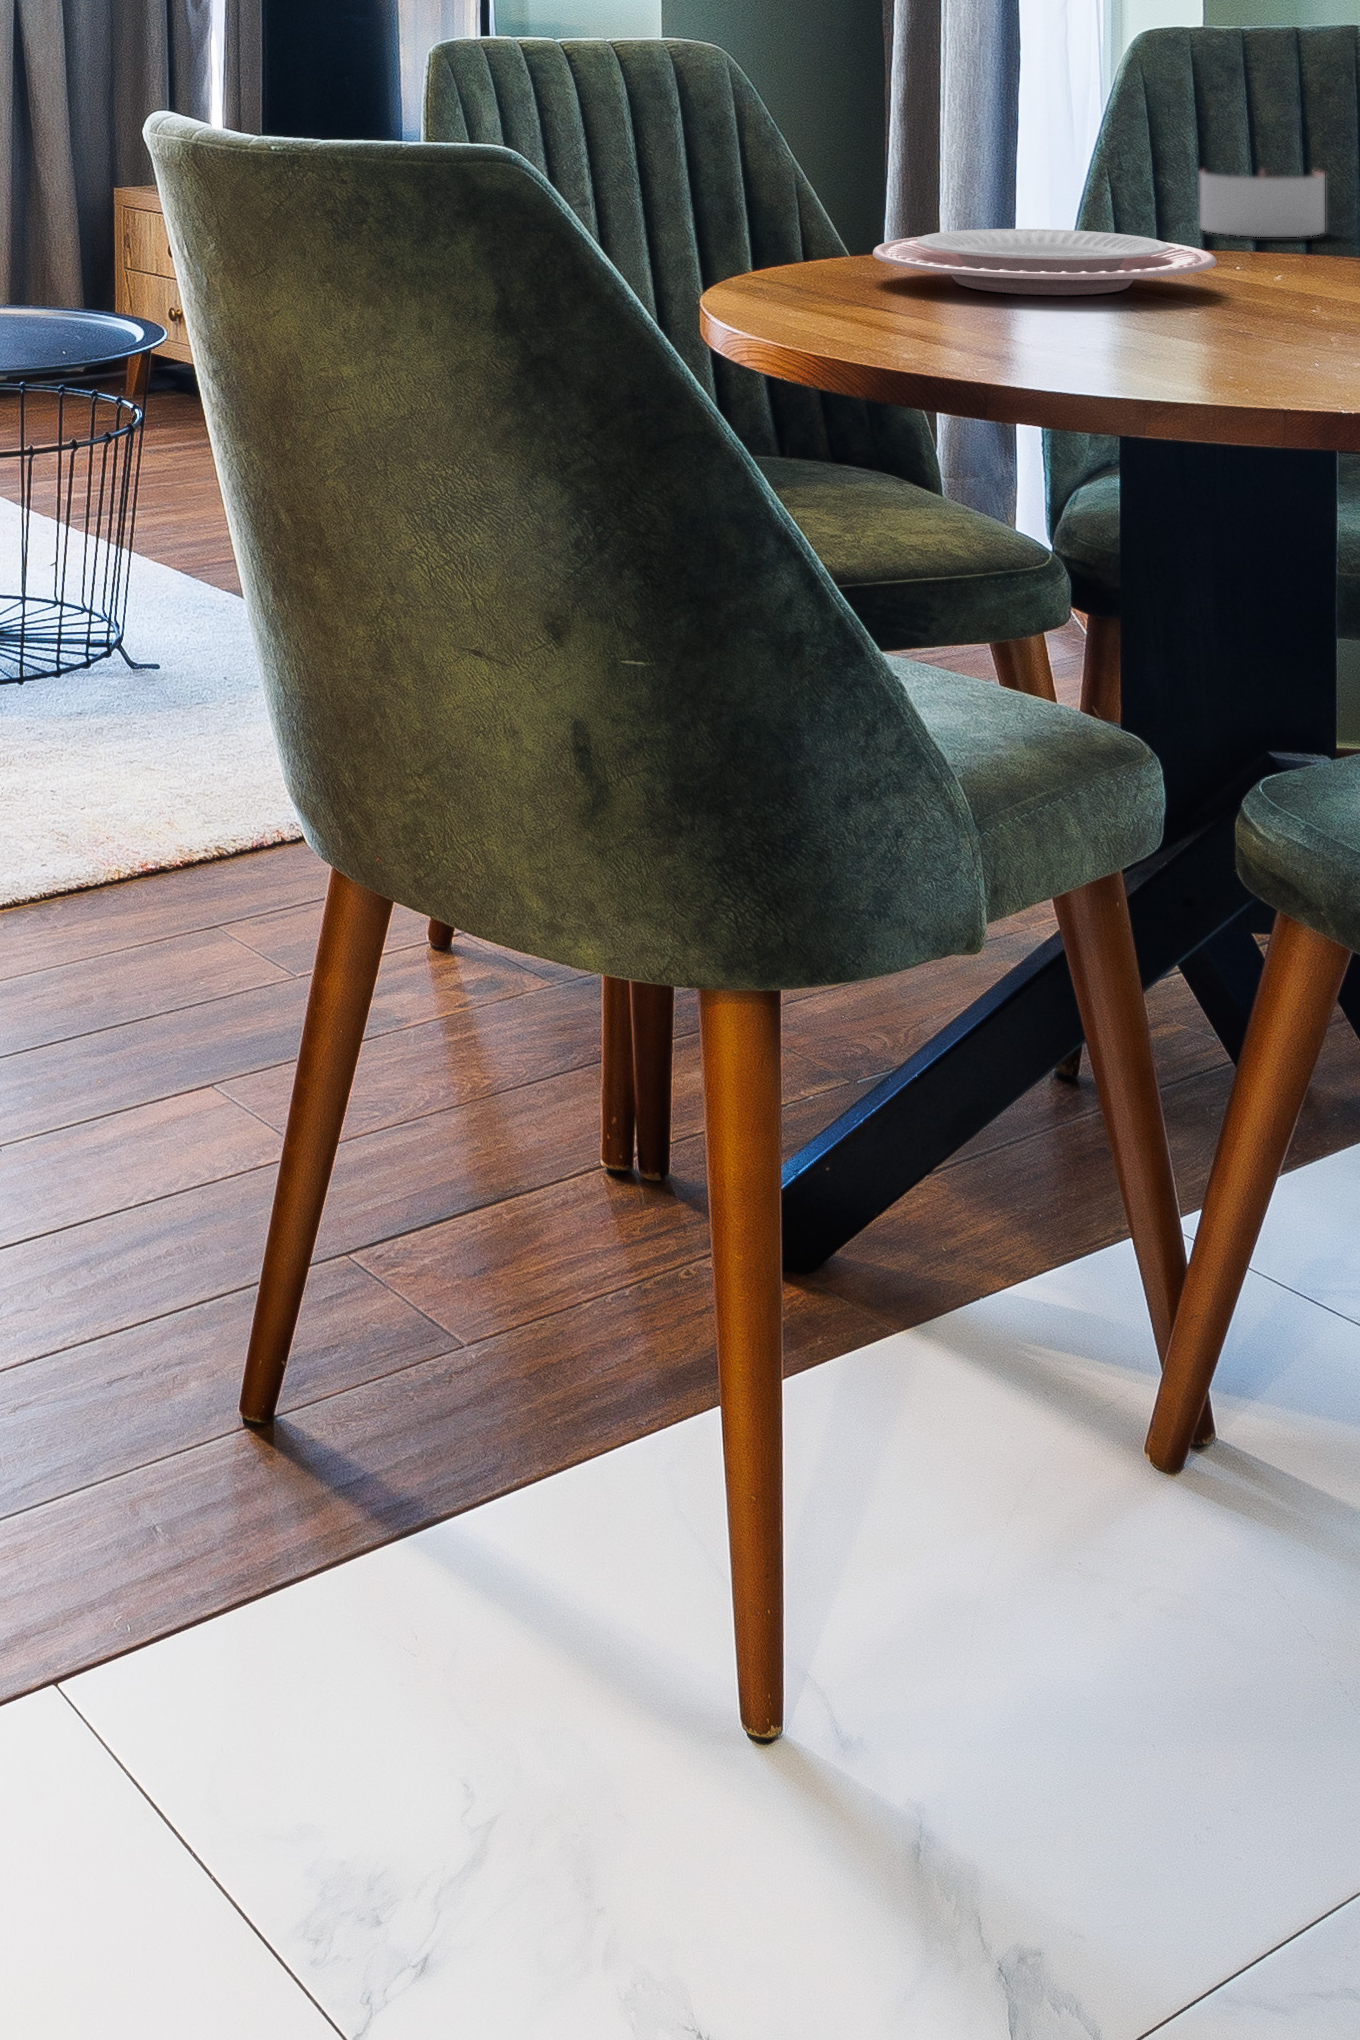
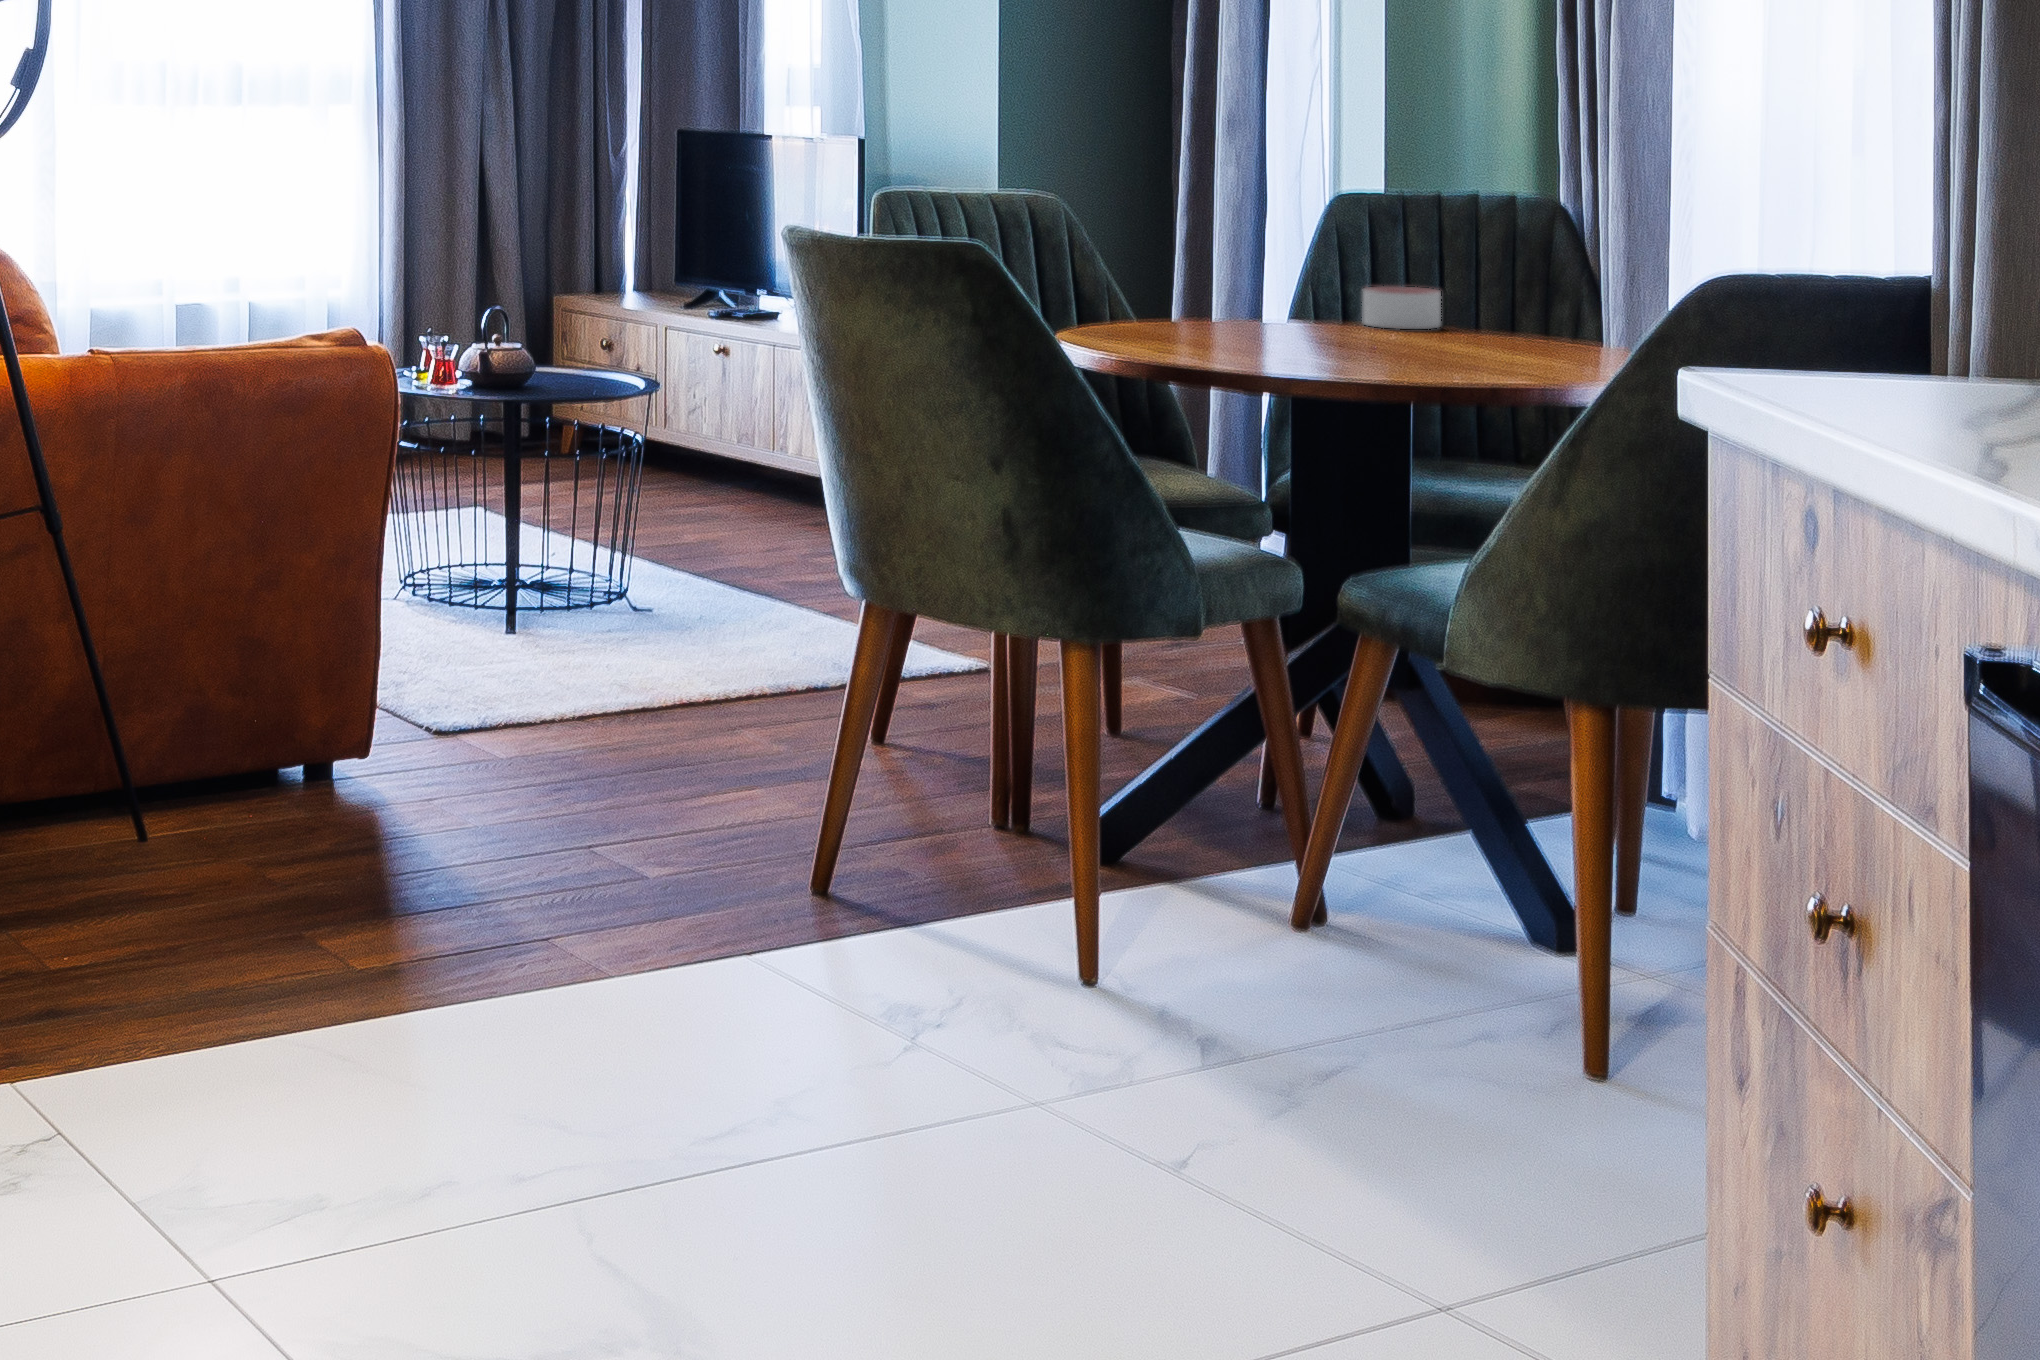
plate: present [873,229,1216,295] -> none [1154,319,1351,353]

